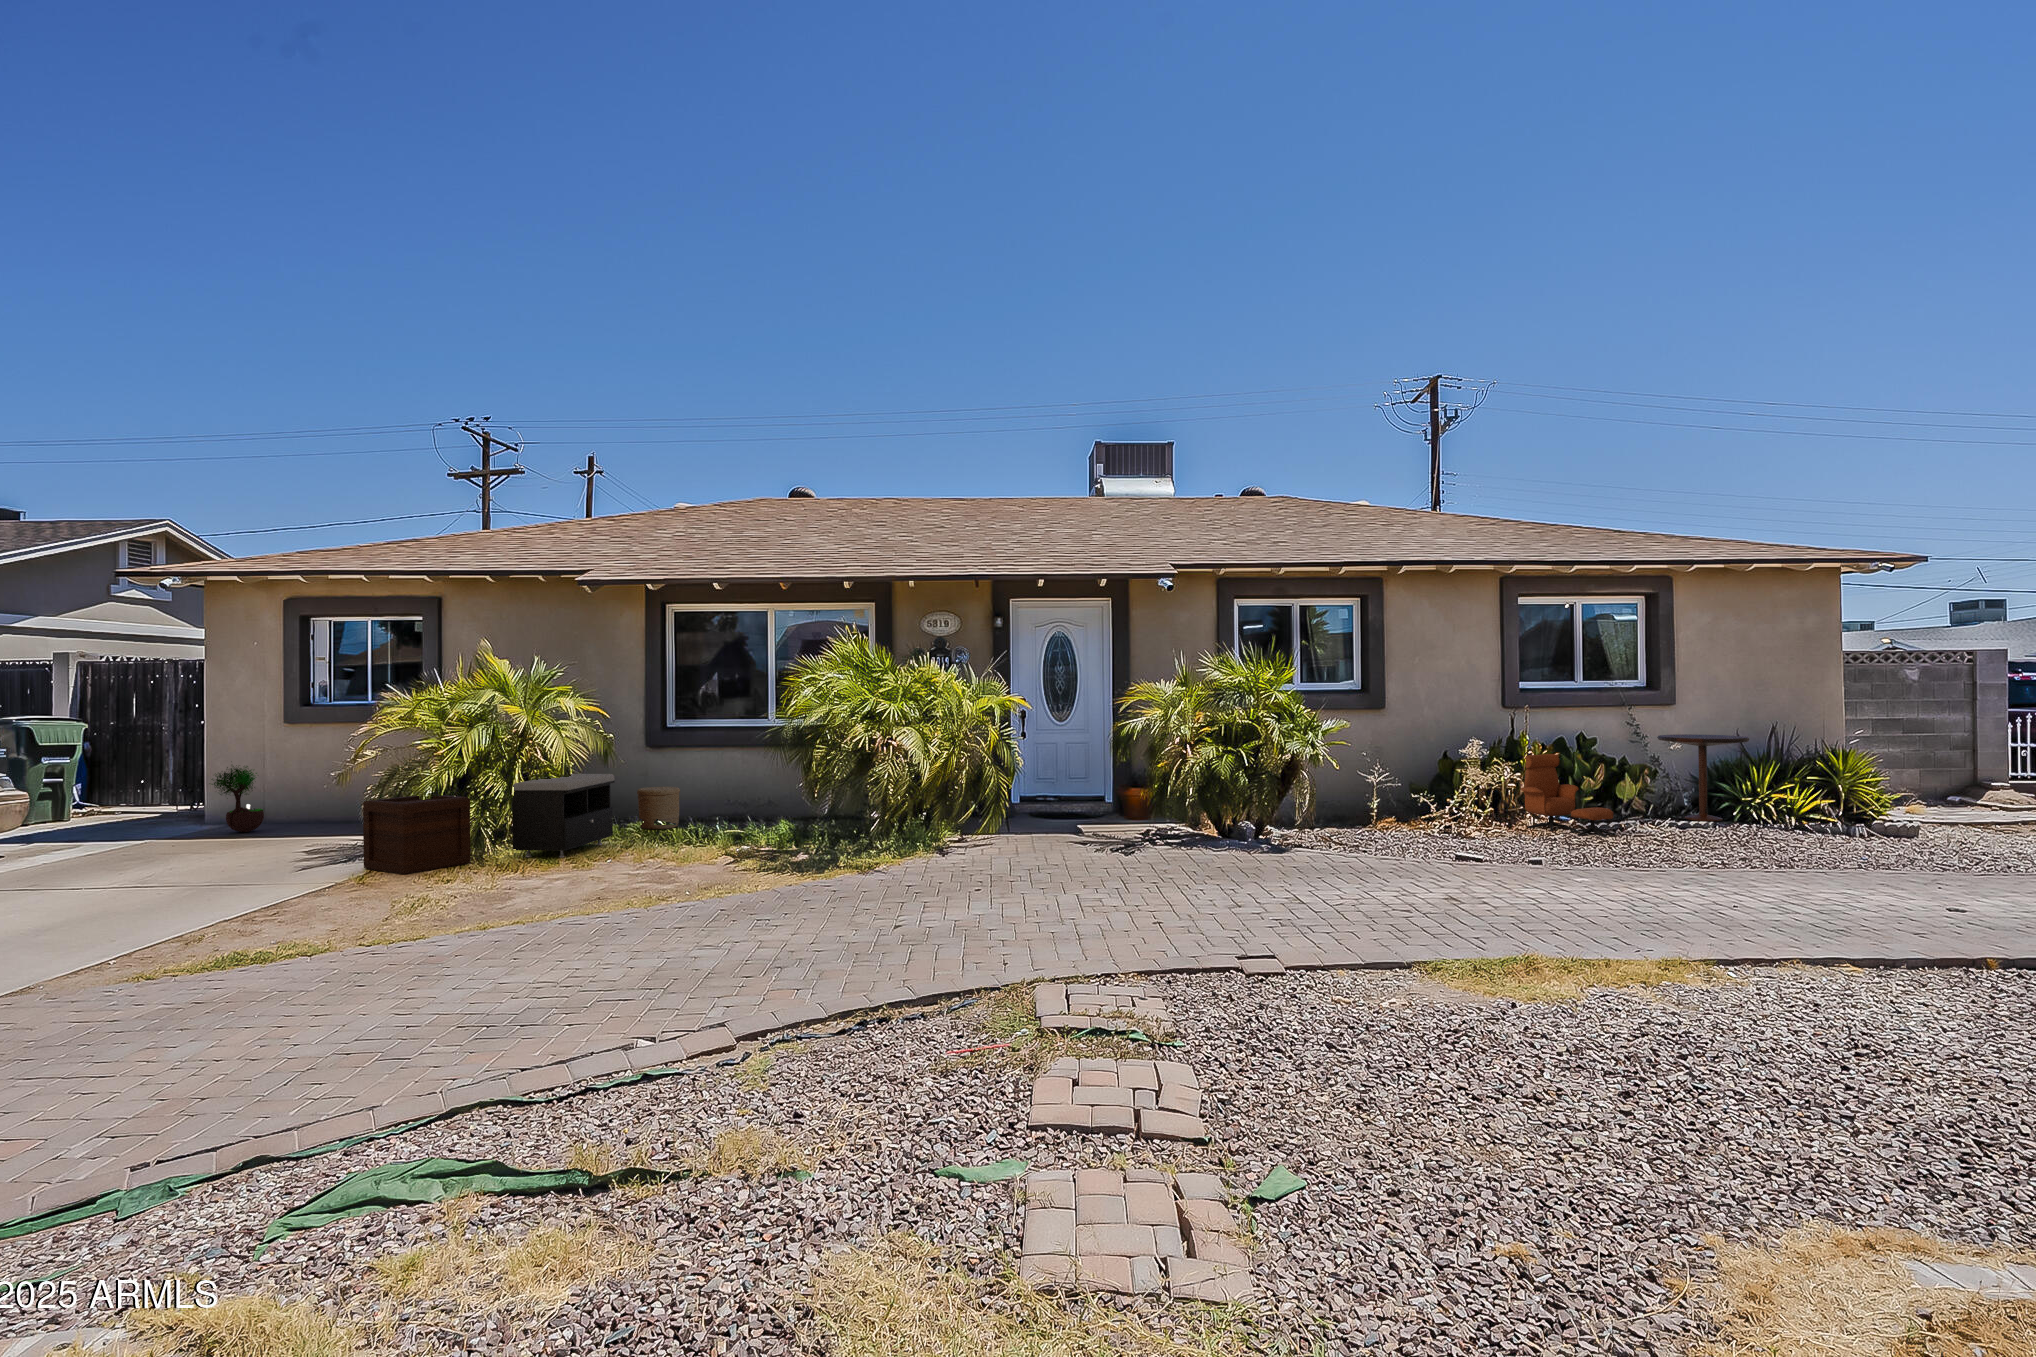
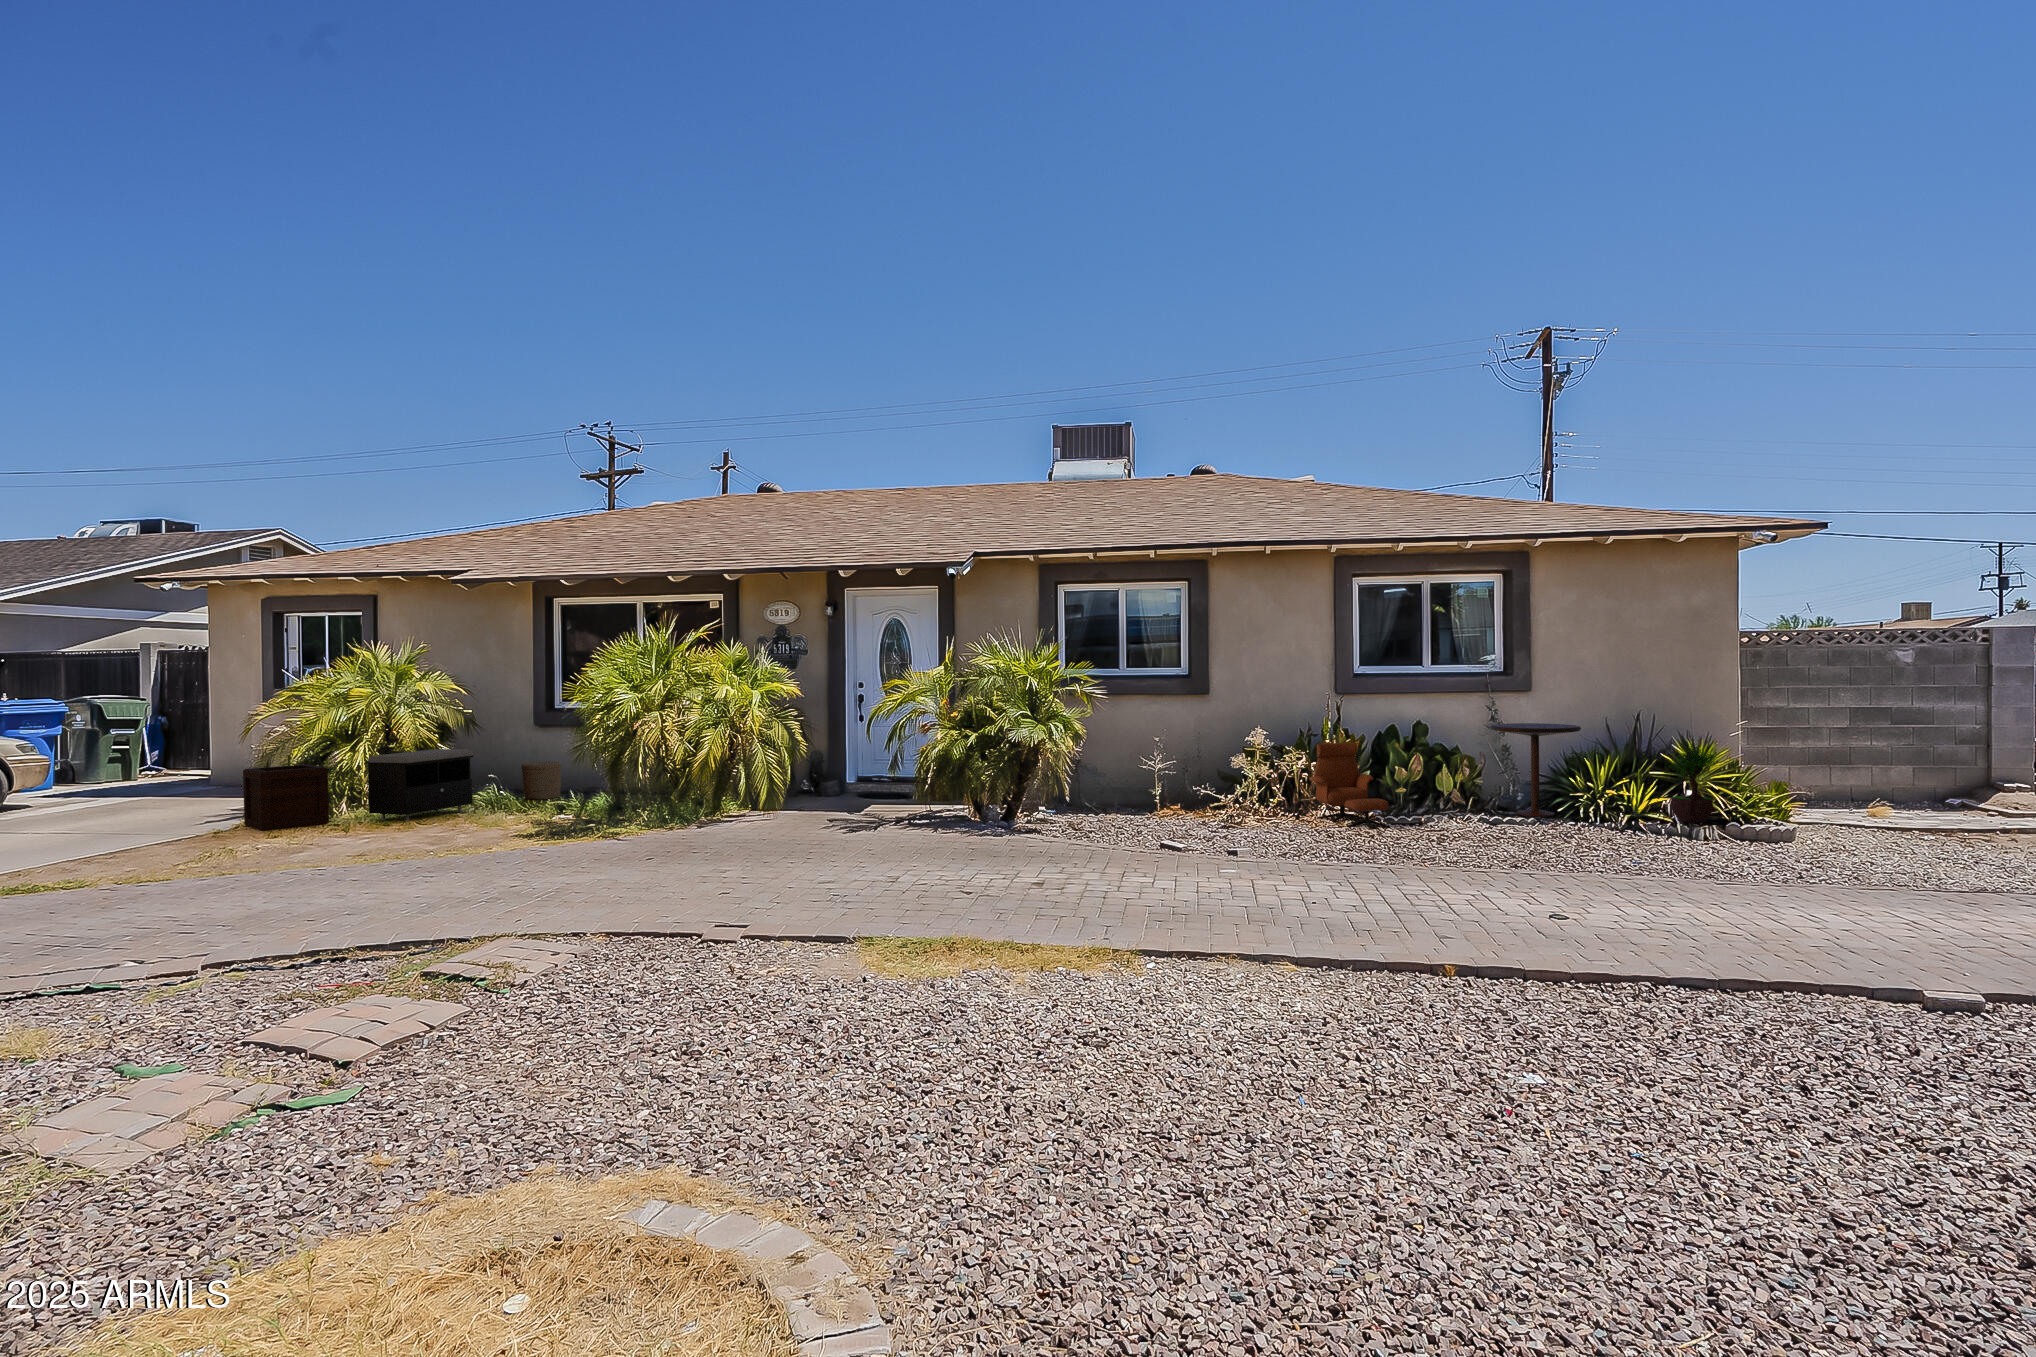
potted tree: present [212,766,264,832] -> present [1665,745,1718,823]

